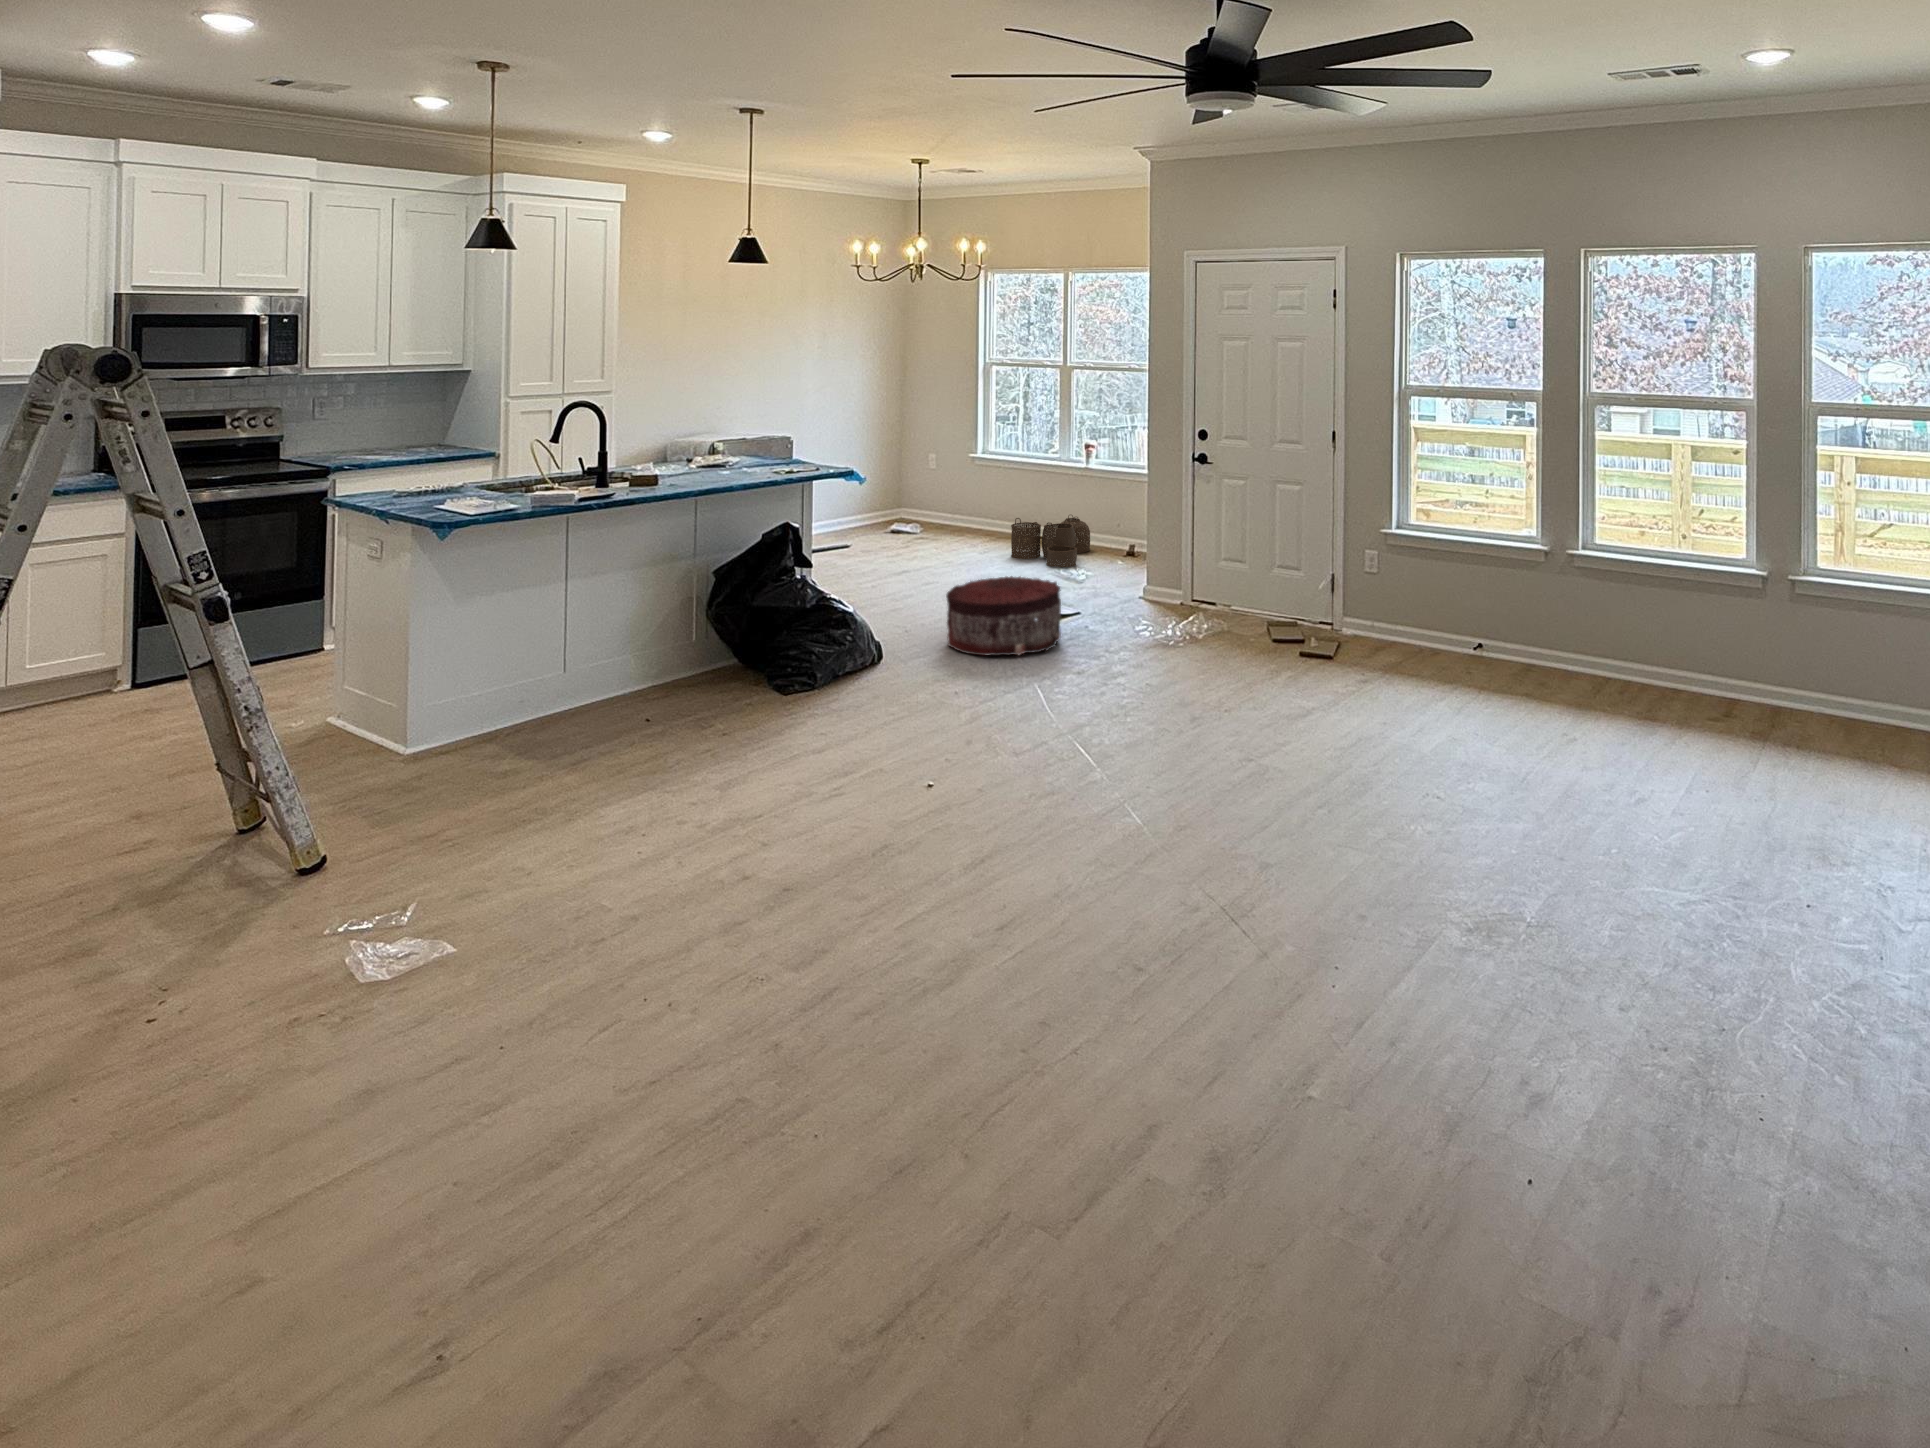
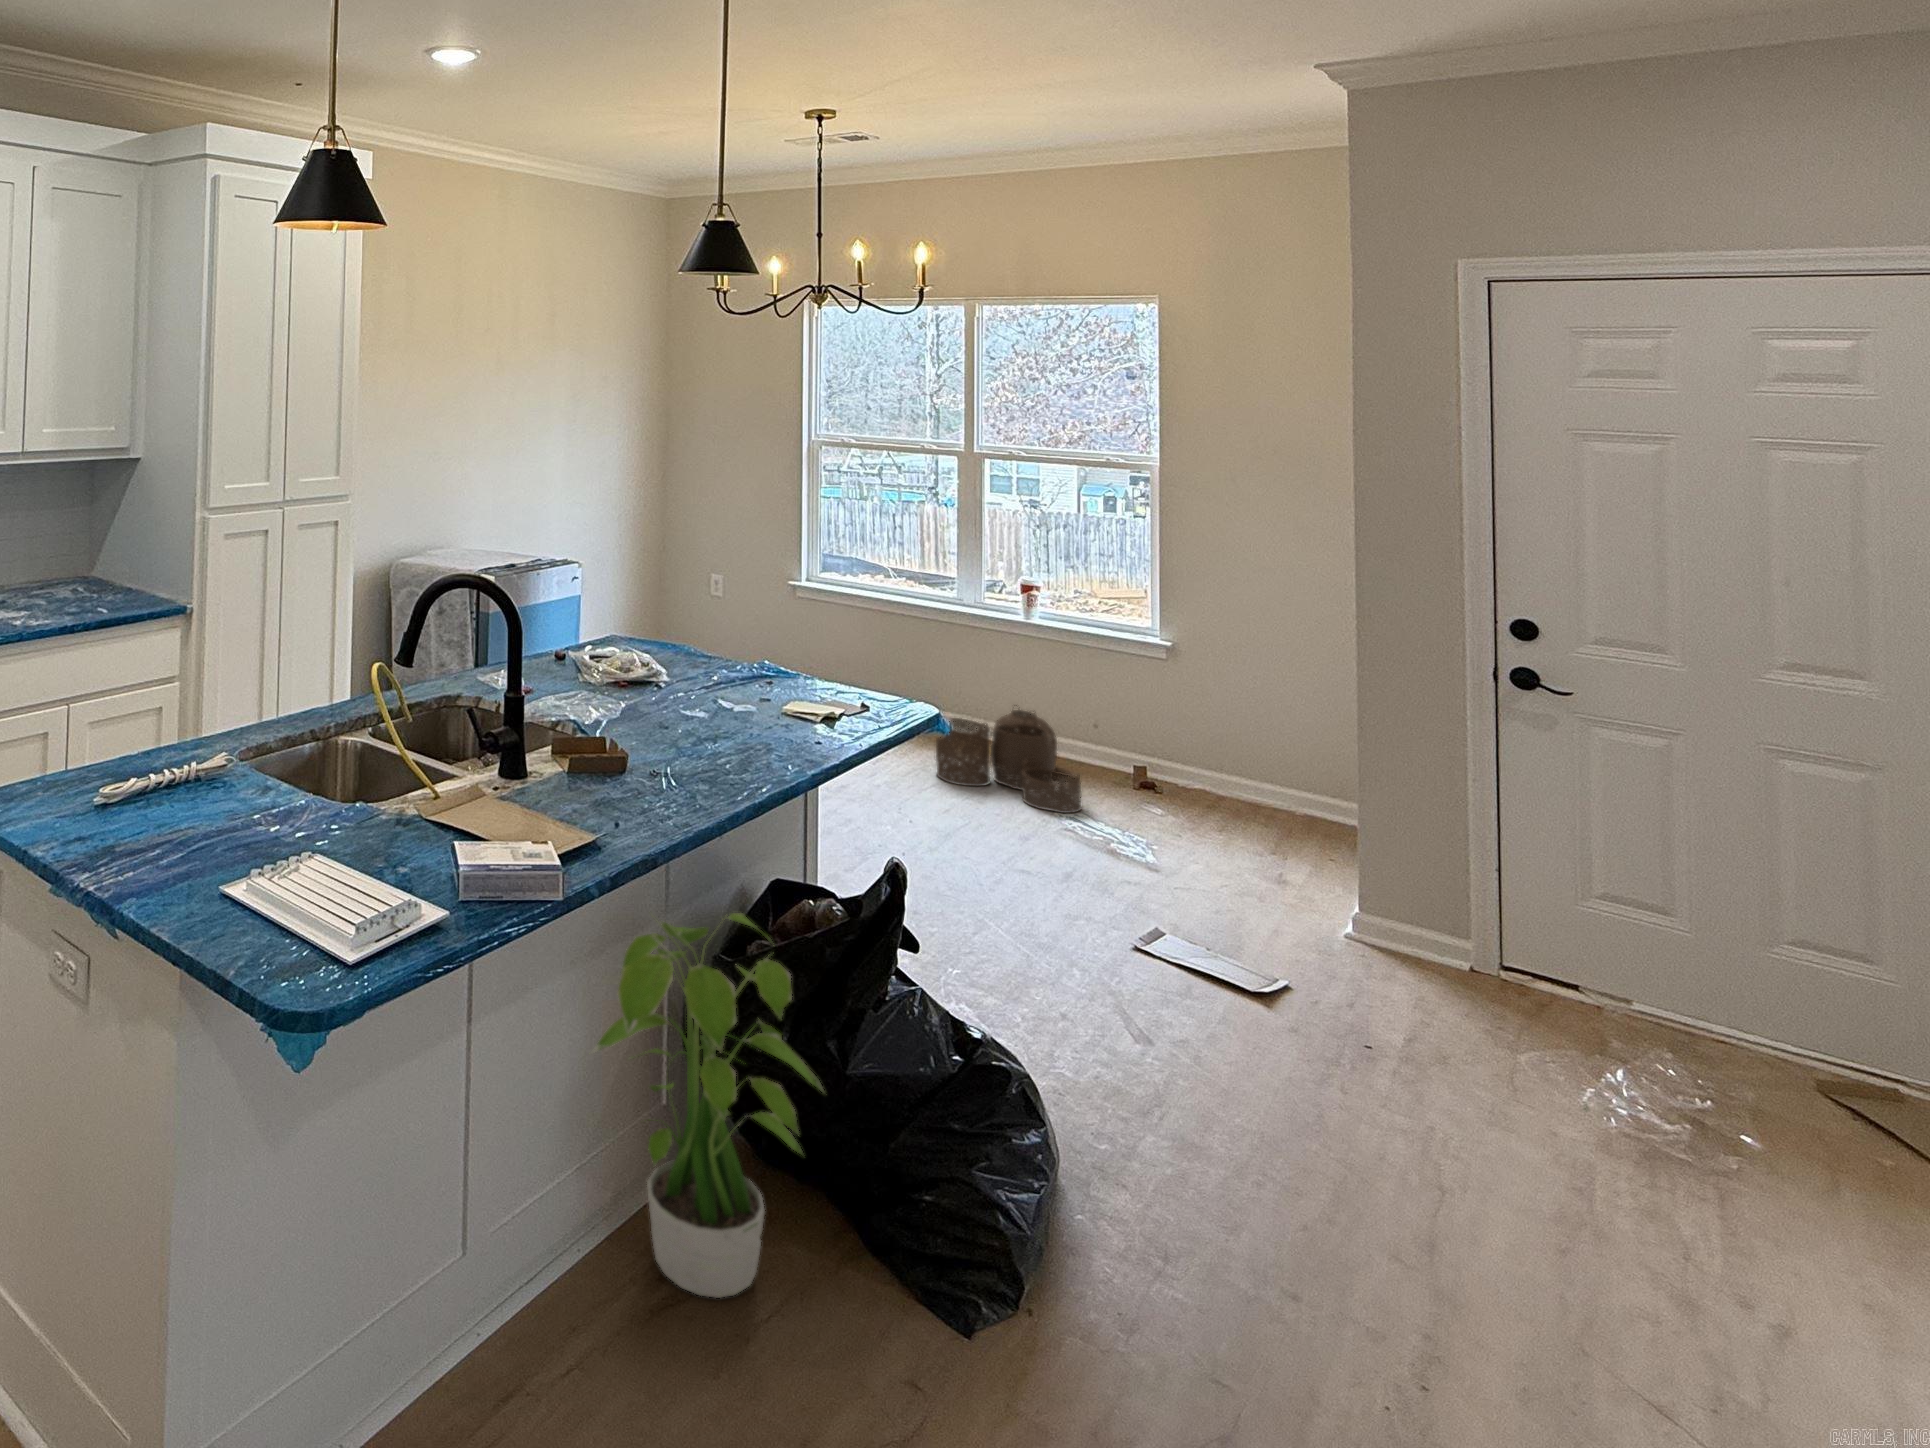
potted plant: none [629,551,726,700] -> present [589,913,824,1298]
pouf: present [946,576,1061,655] -> none [1104,909,1427,1149]

